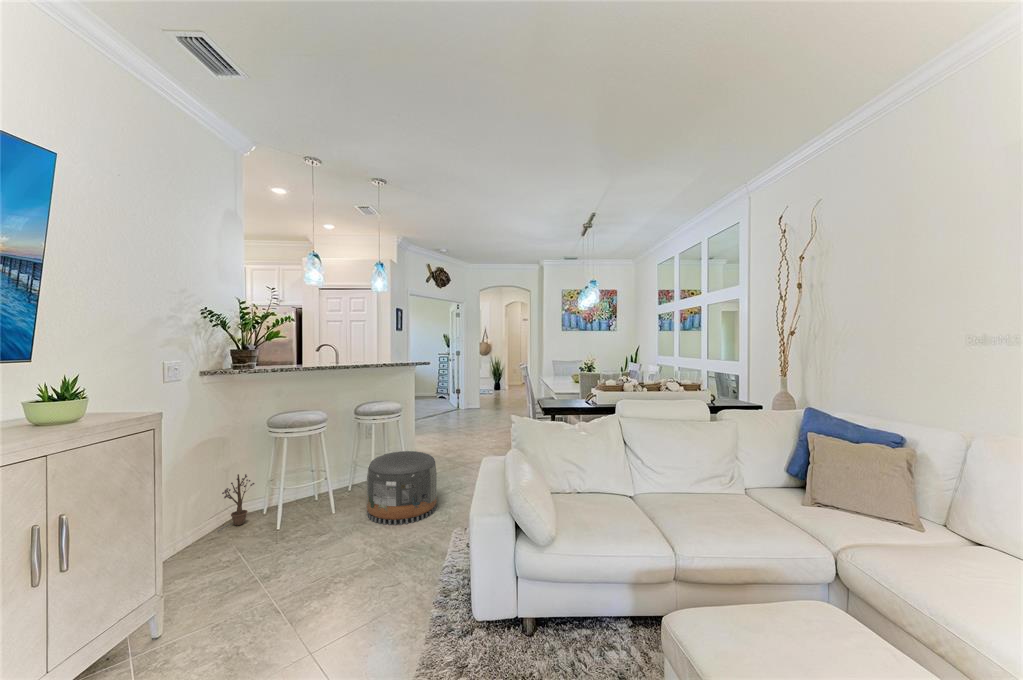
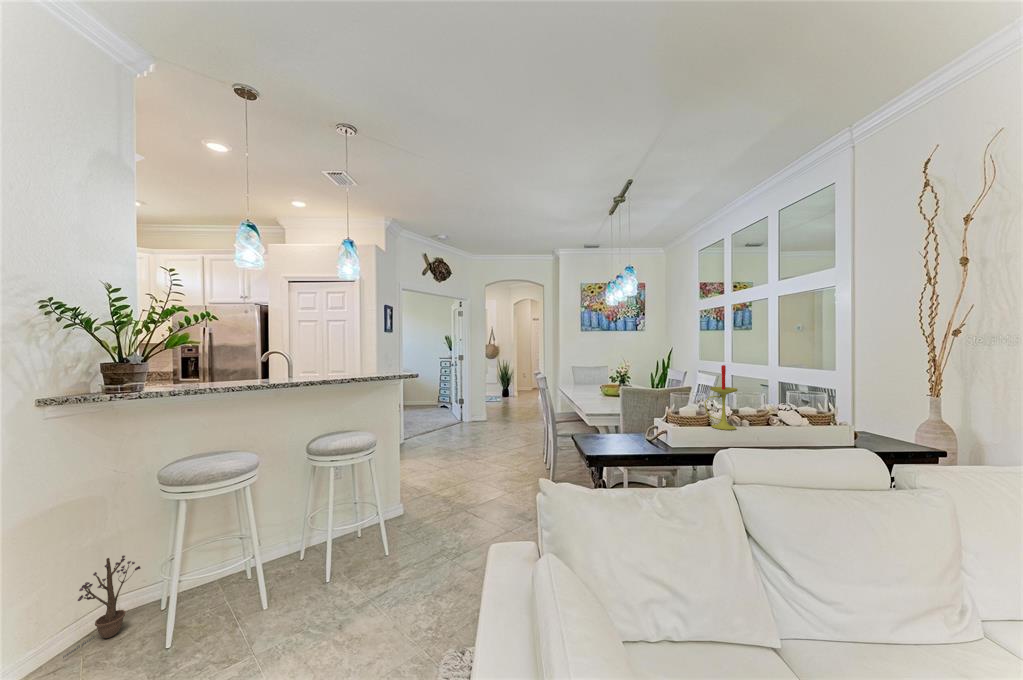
candle: none [627,352,648,395] -> present [704,365,738,430]
pouf: present [367,451,437,525] -> none [312,507,420,639]

